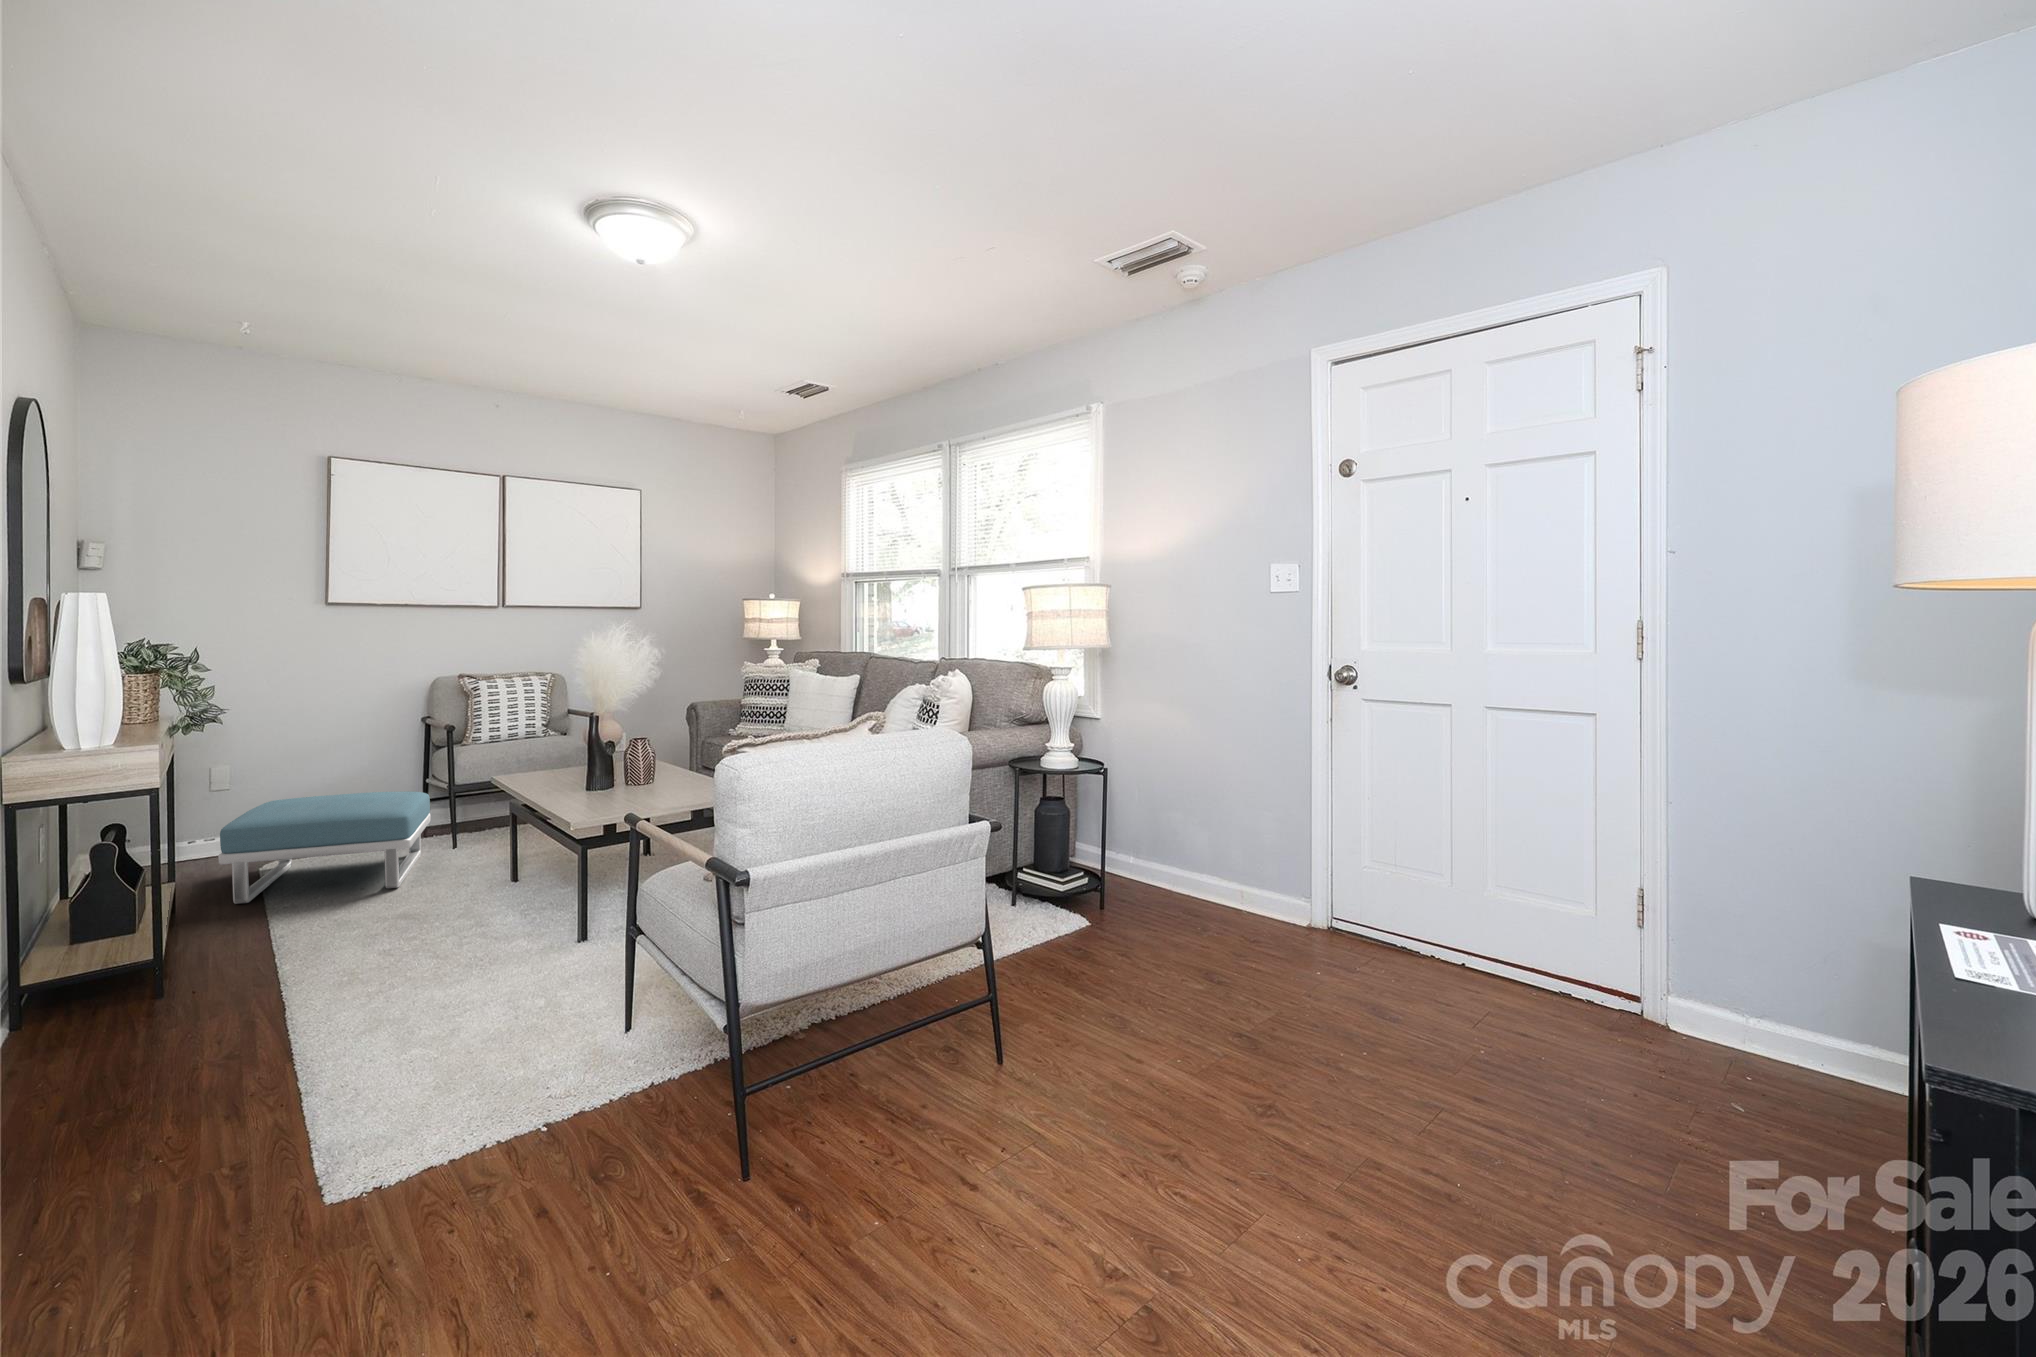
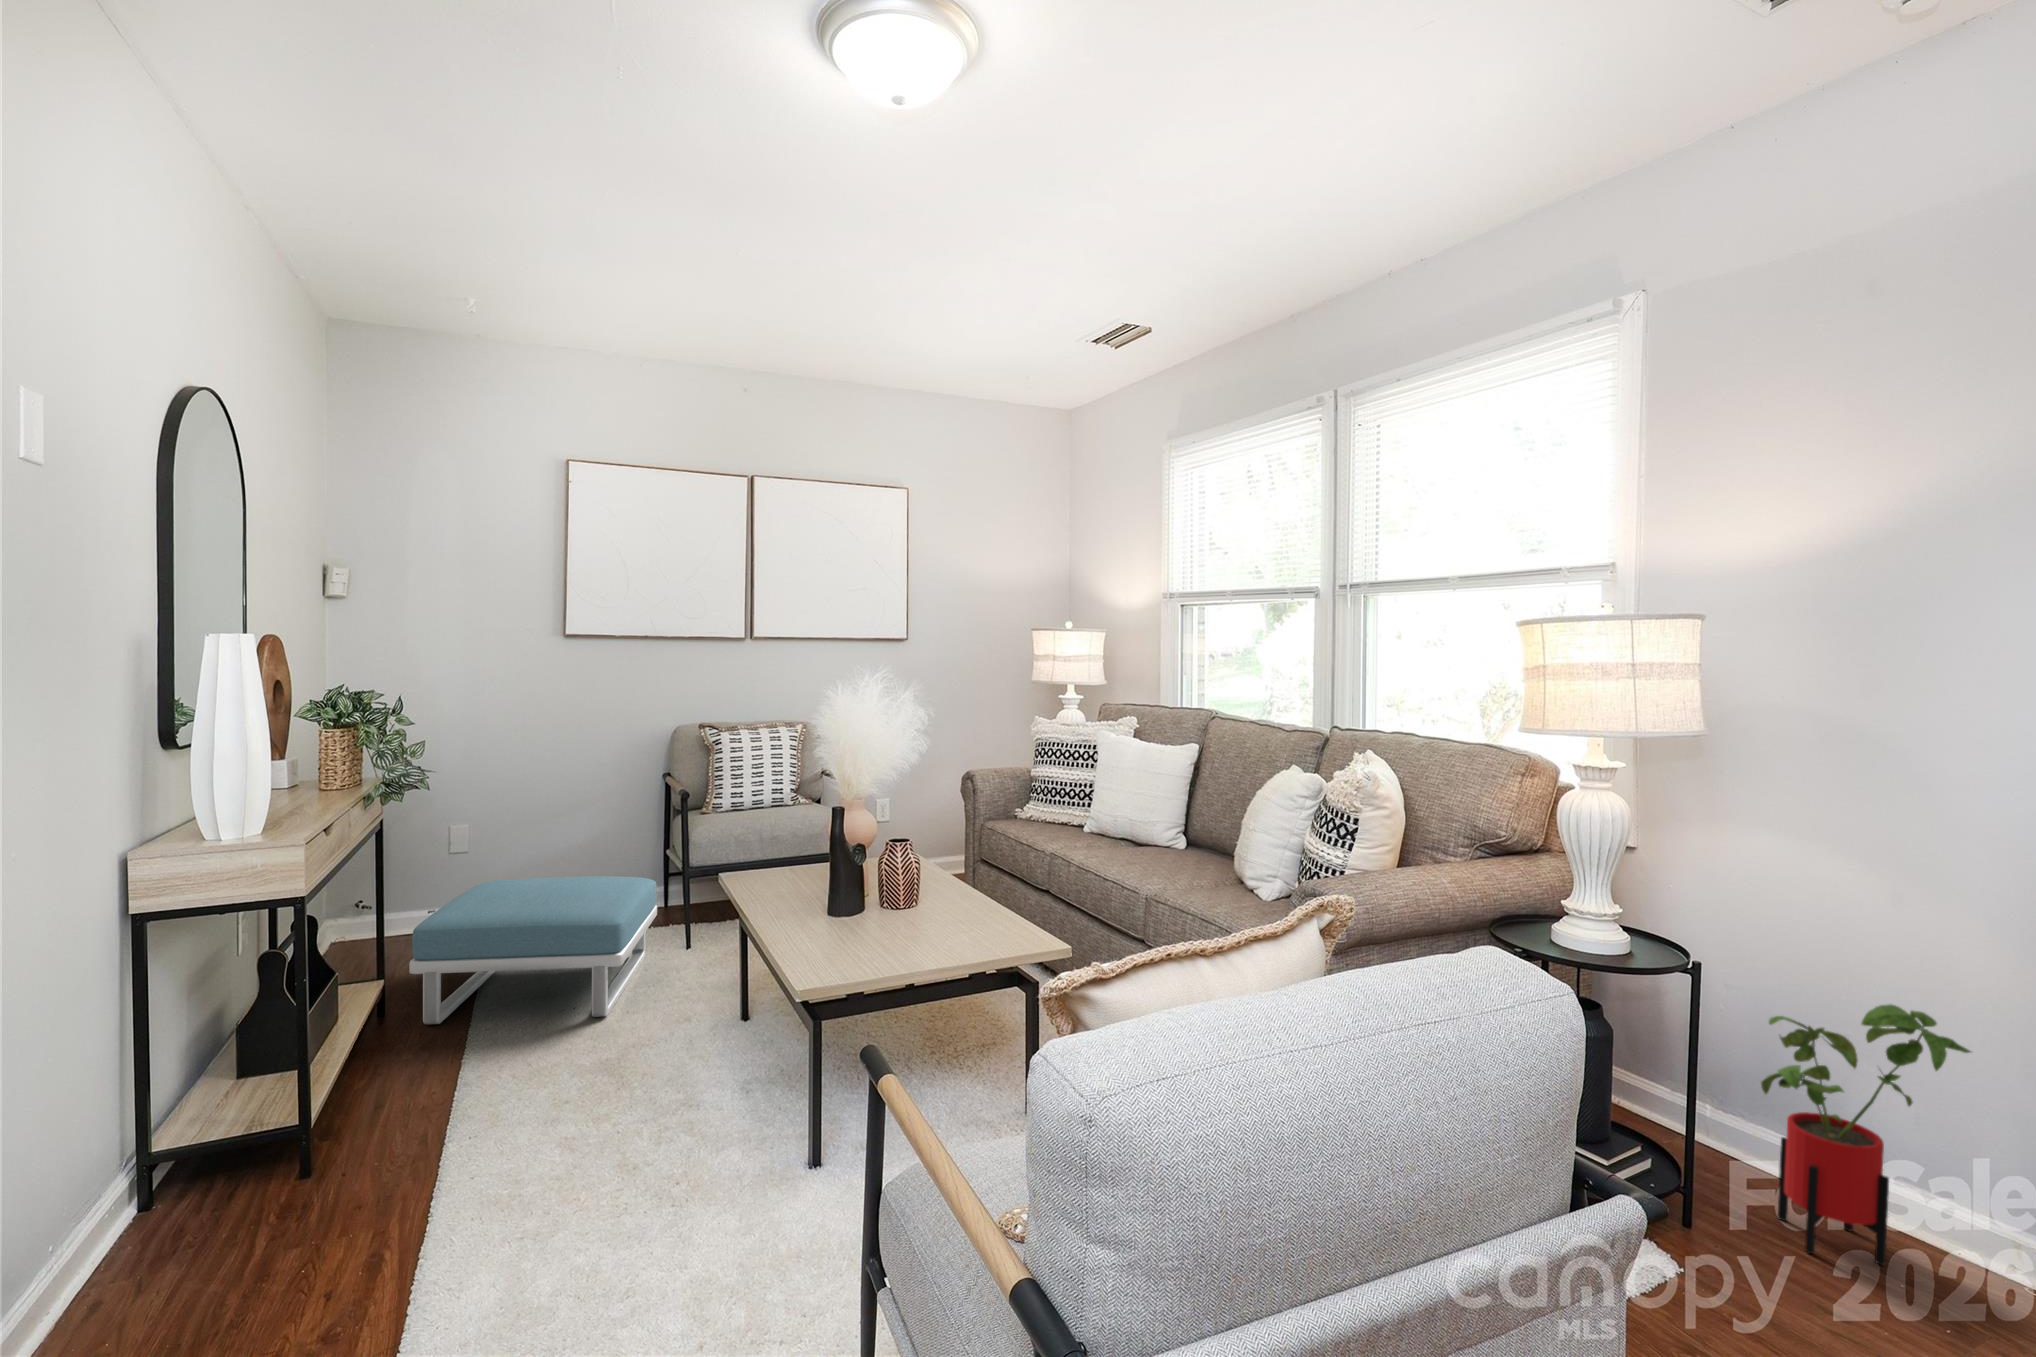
house plant: none [1137,779,1225,914] -> present [1761,1004,1971,1265]

